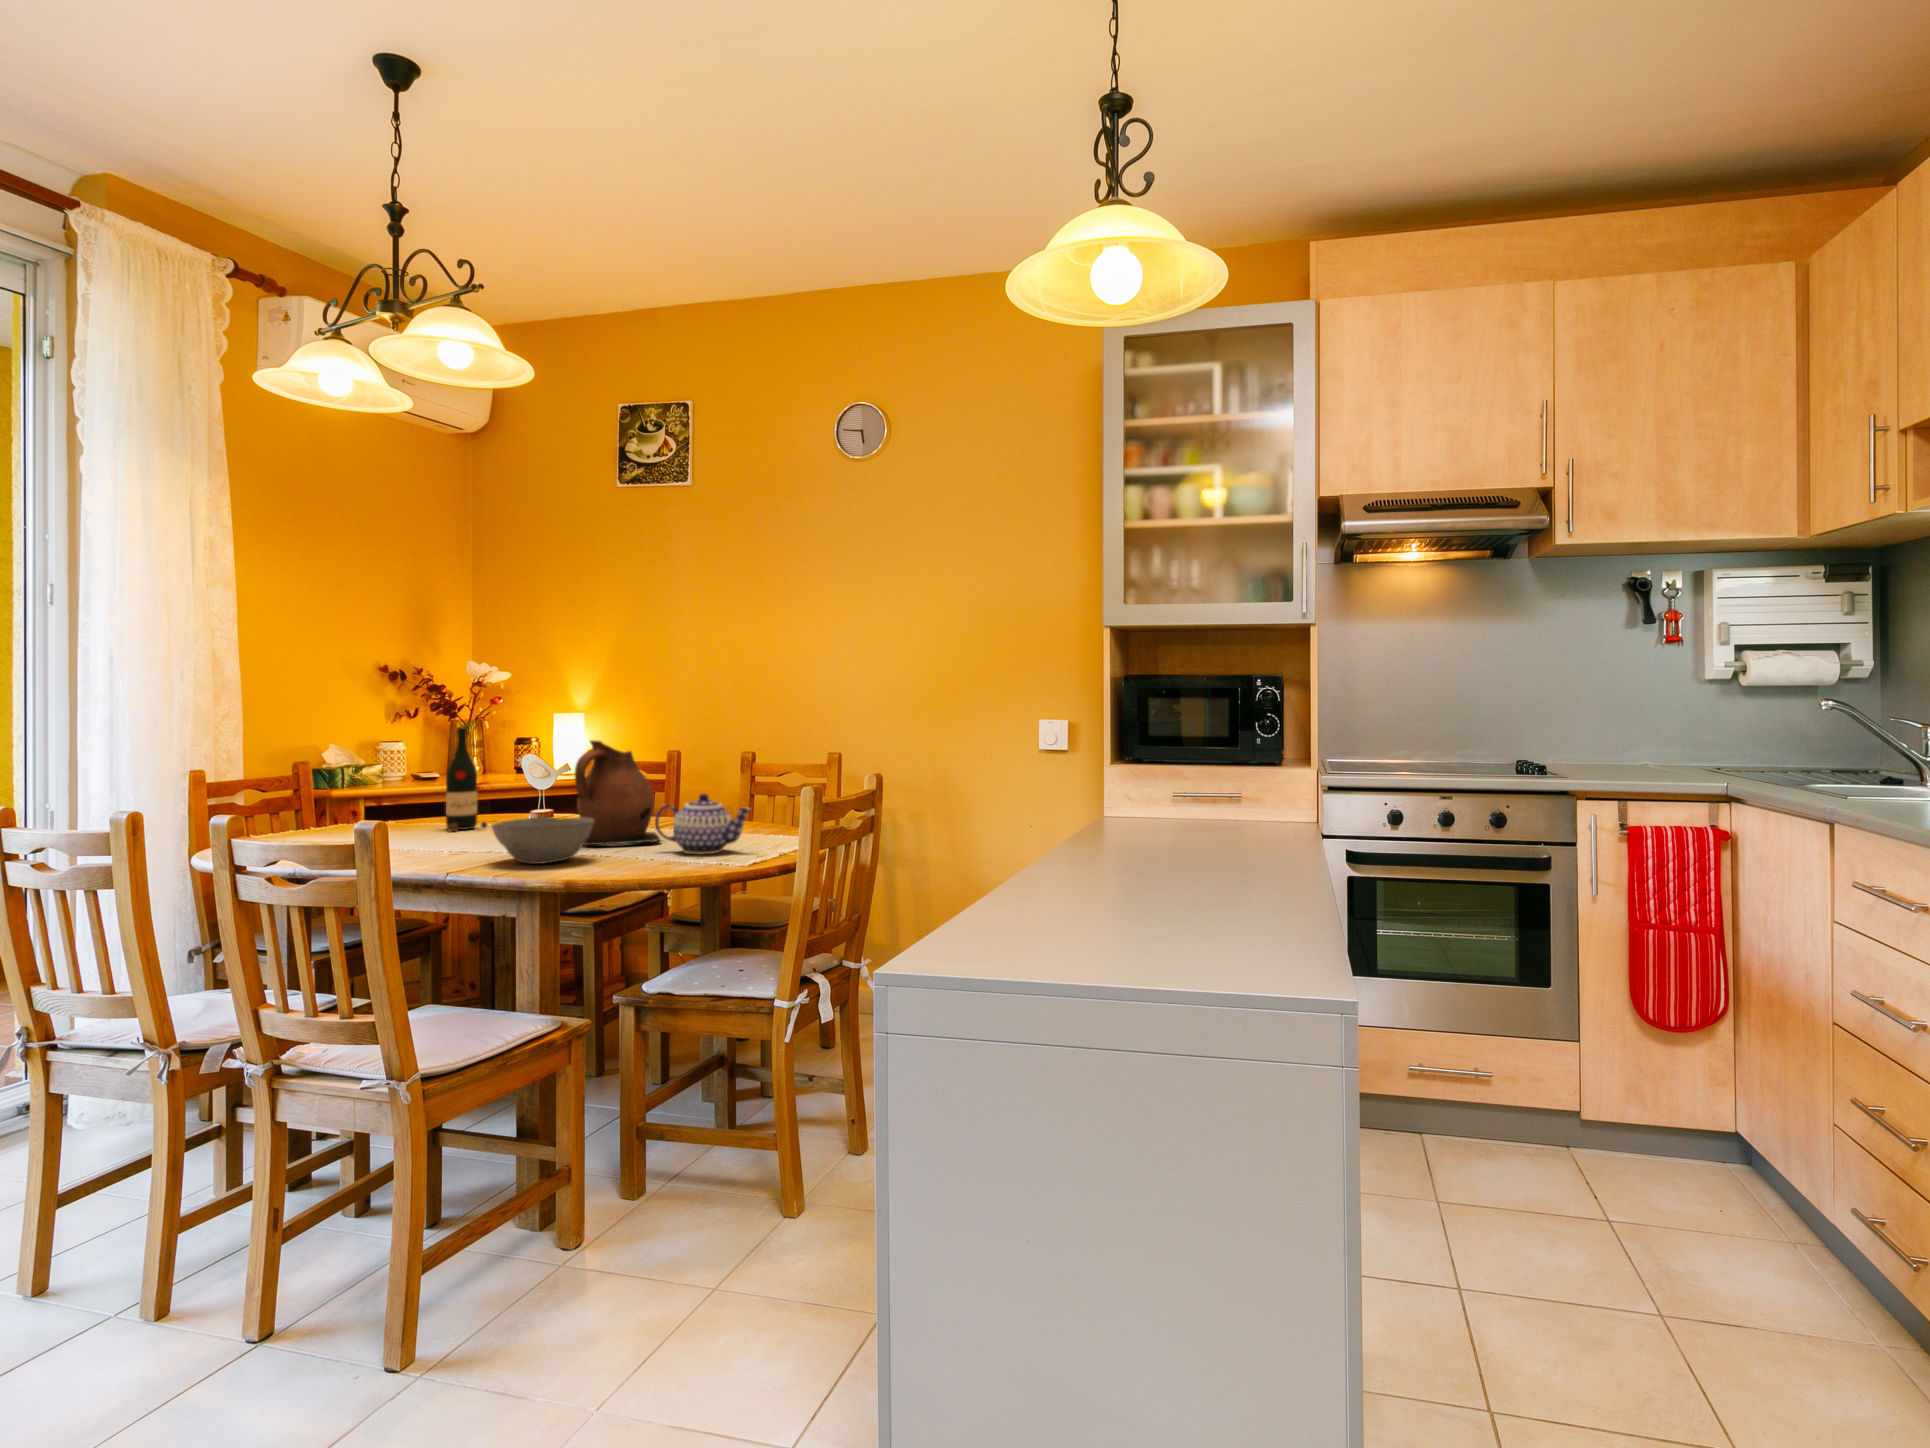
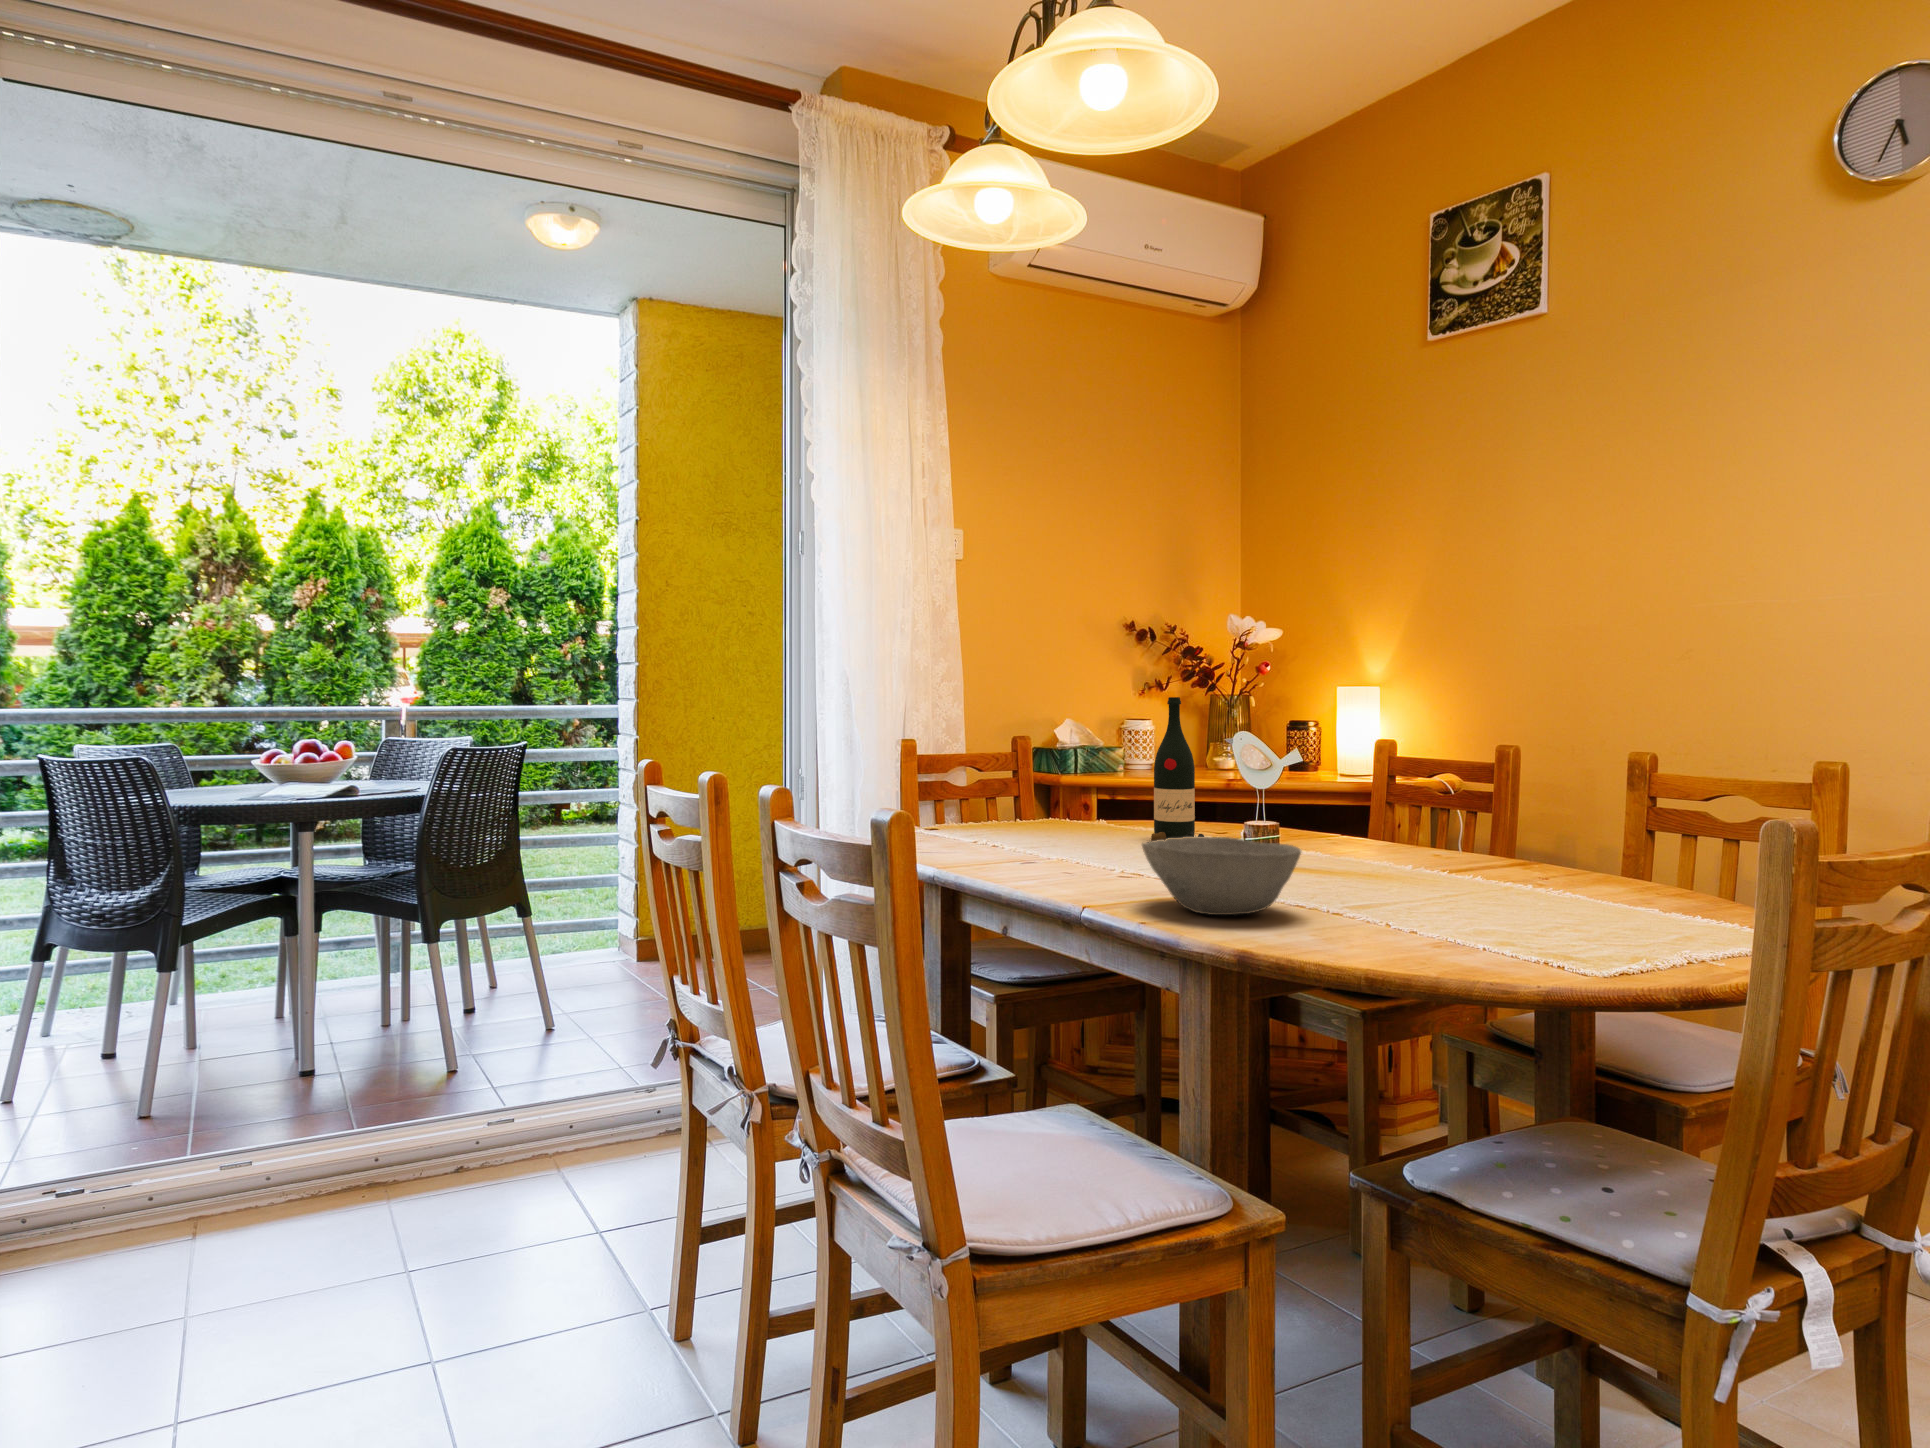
ceramic pitcher: present [575,740,660,845] -> none [1293,718,1438,902]
teapot: present [655,794,750,854] -> none [1415,822,1601,938]

